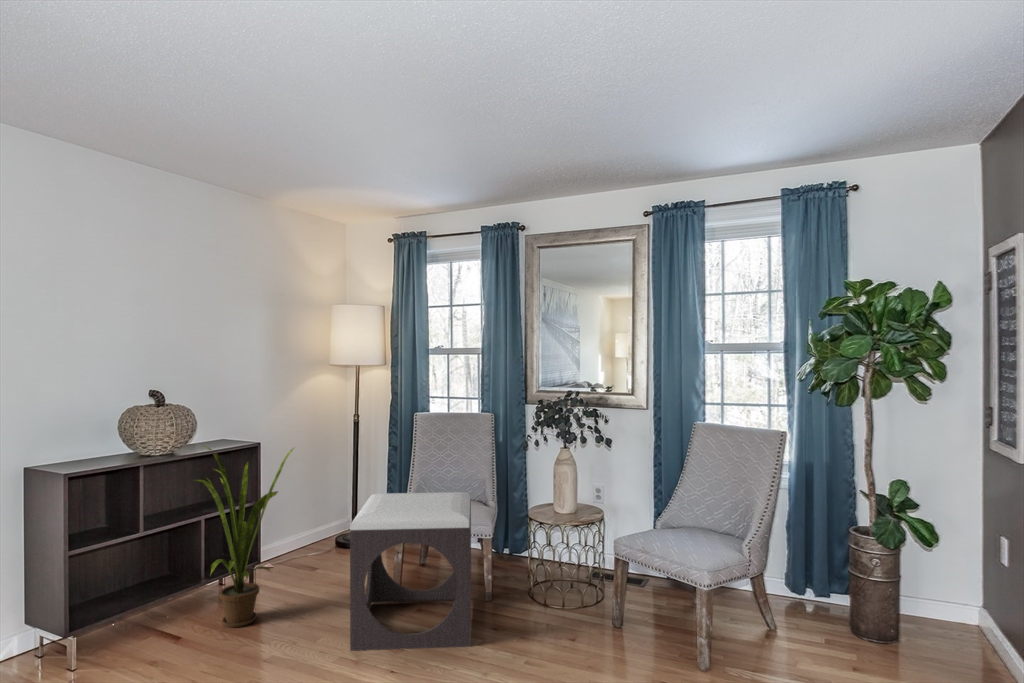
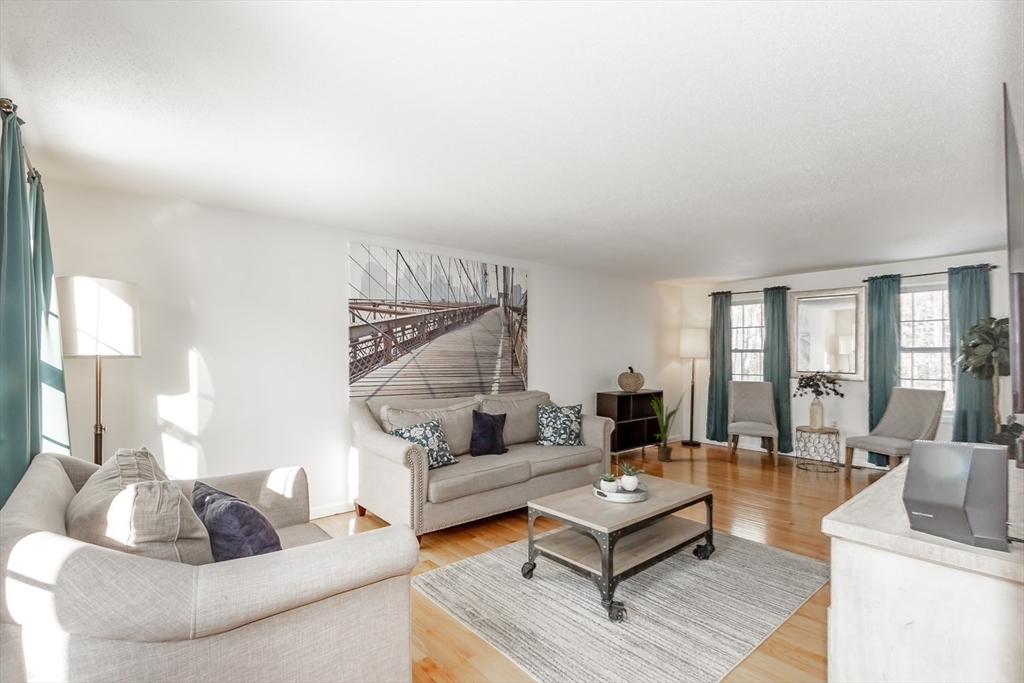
footstool: present [350,492,471,651] -> none [718,413,776,476]

